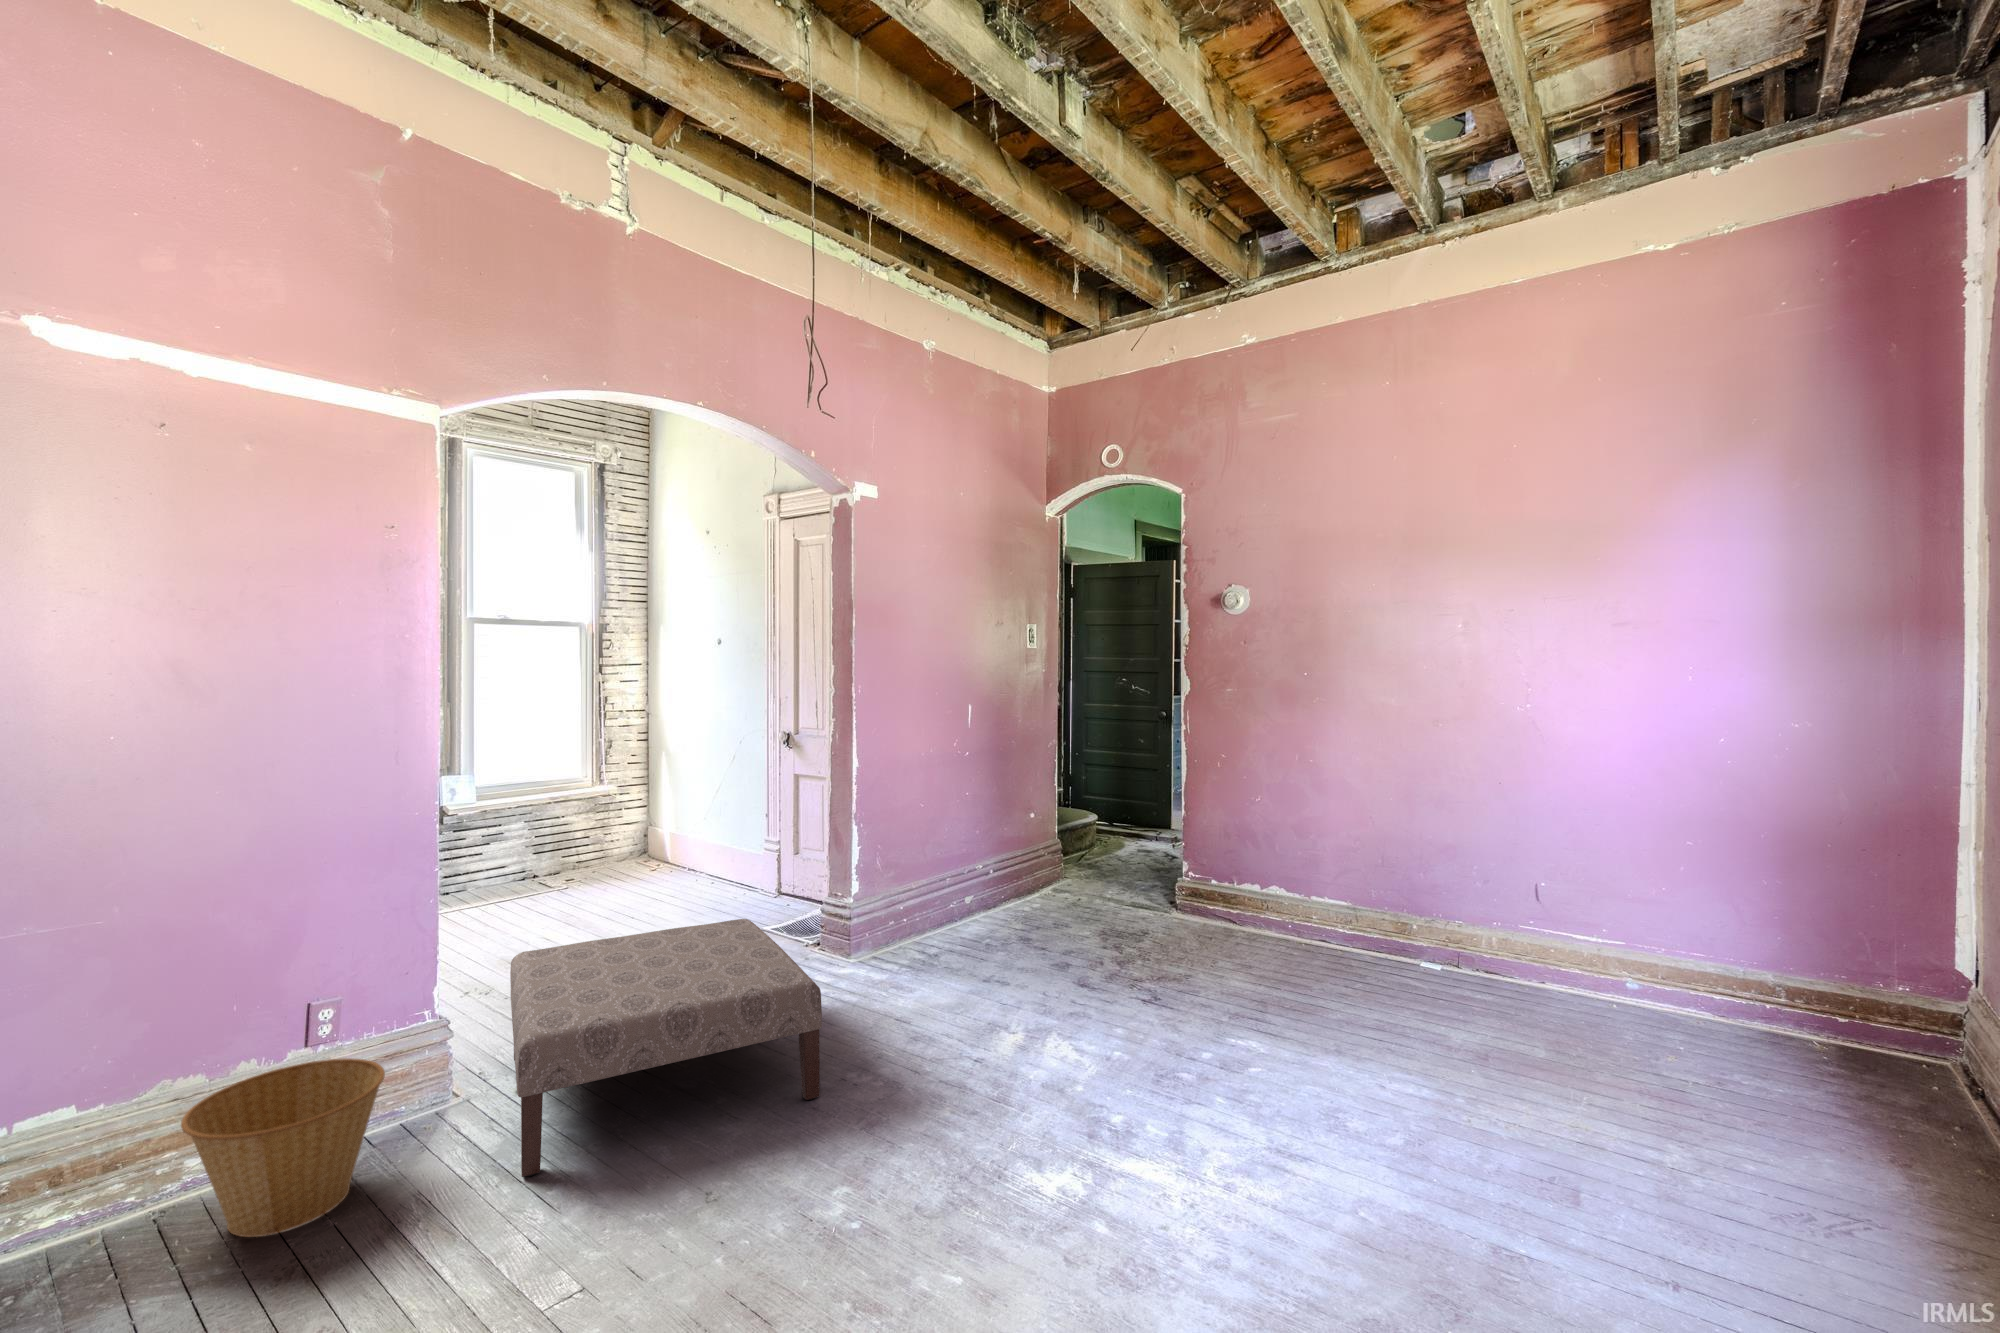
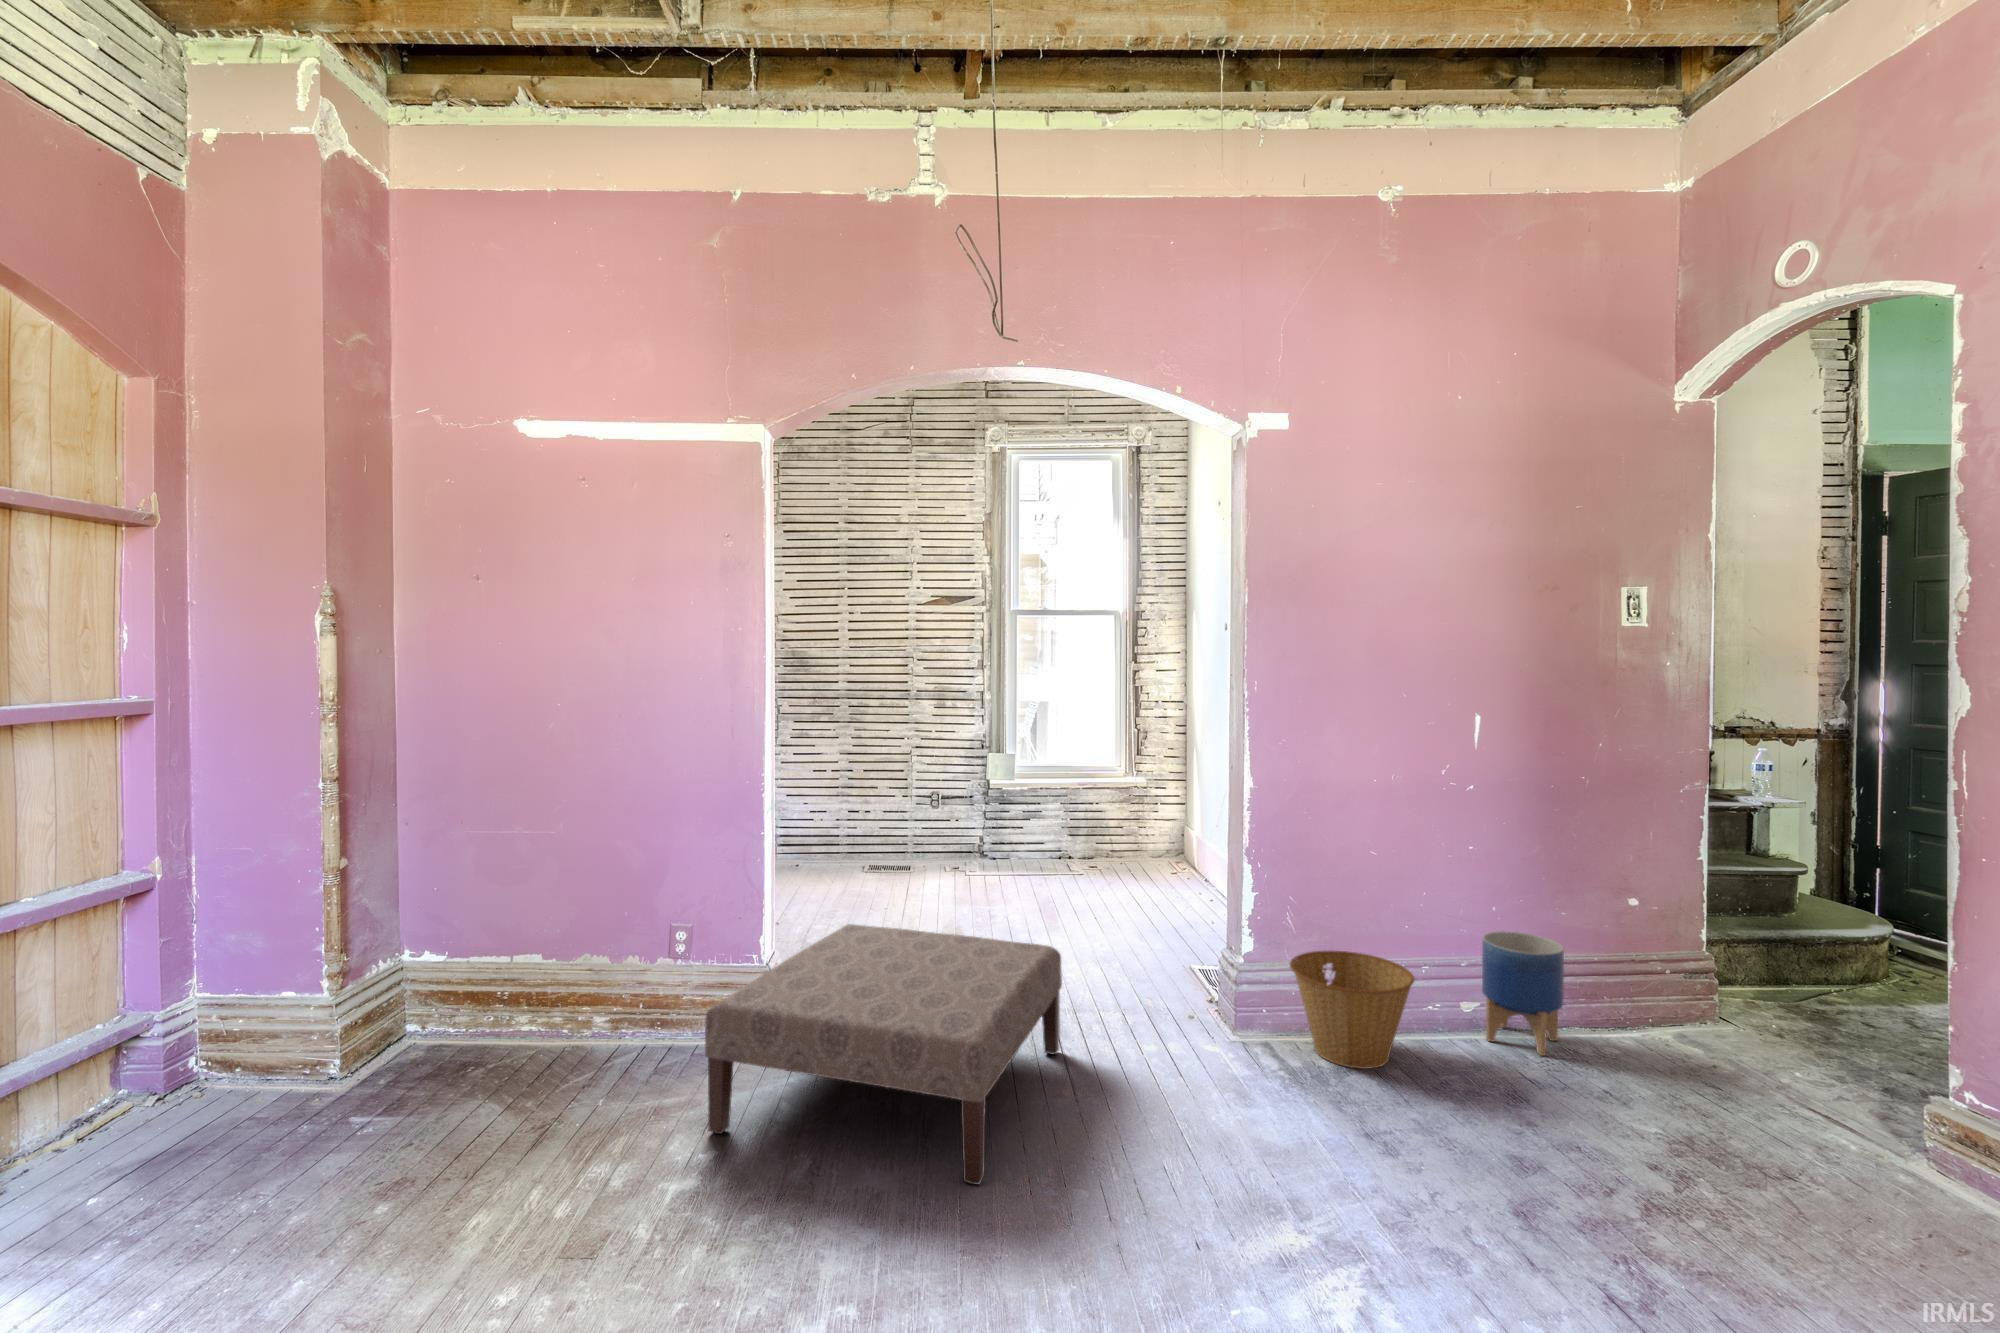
planter: none [981,845,1026,918] -> present [1482,931,1564,1056]
basket: present [181,1058,385,1237] -> present [1289,950,1414,1069]

